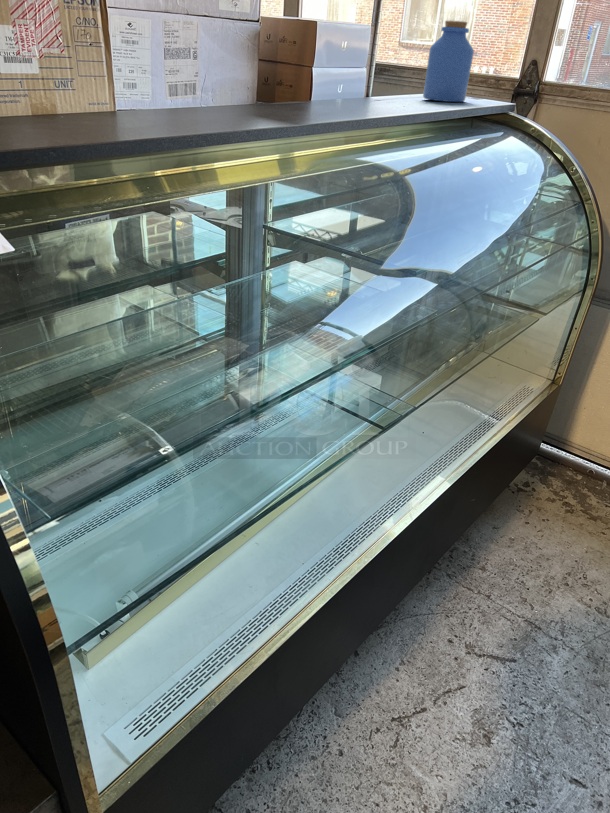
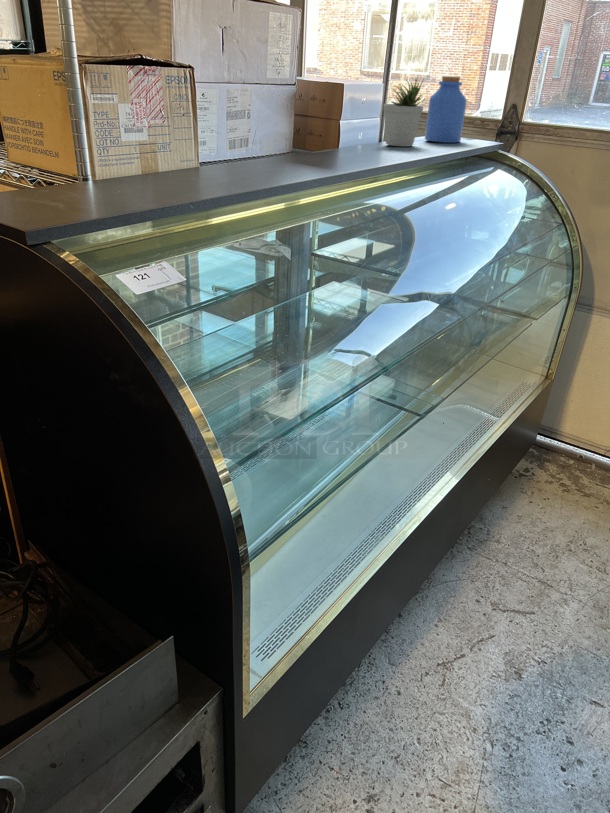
potted plant: none [370,16,420,103] -> present [384,79,423,147]

